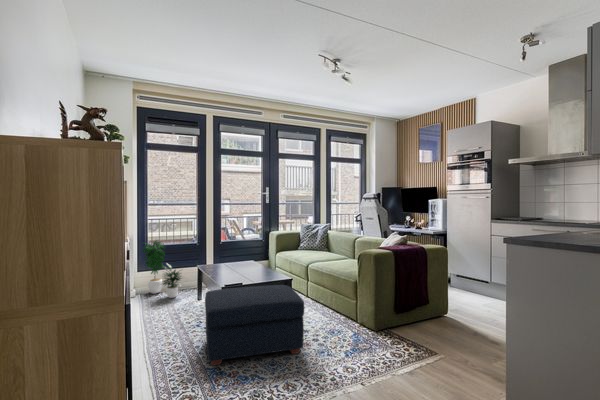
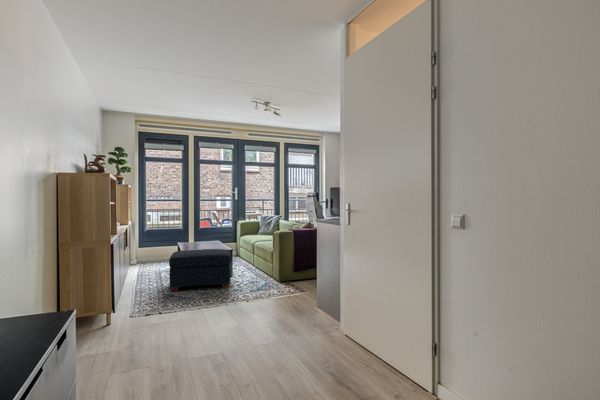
potted plant: present [143,240,181,298] -> none [140,223,170,265]

